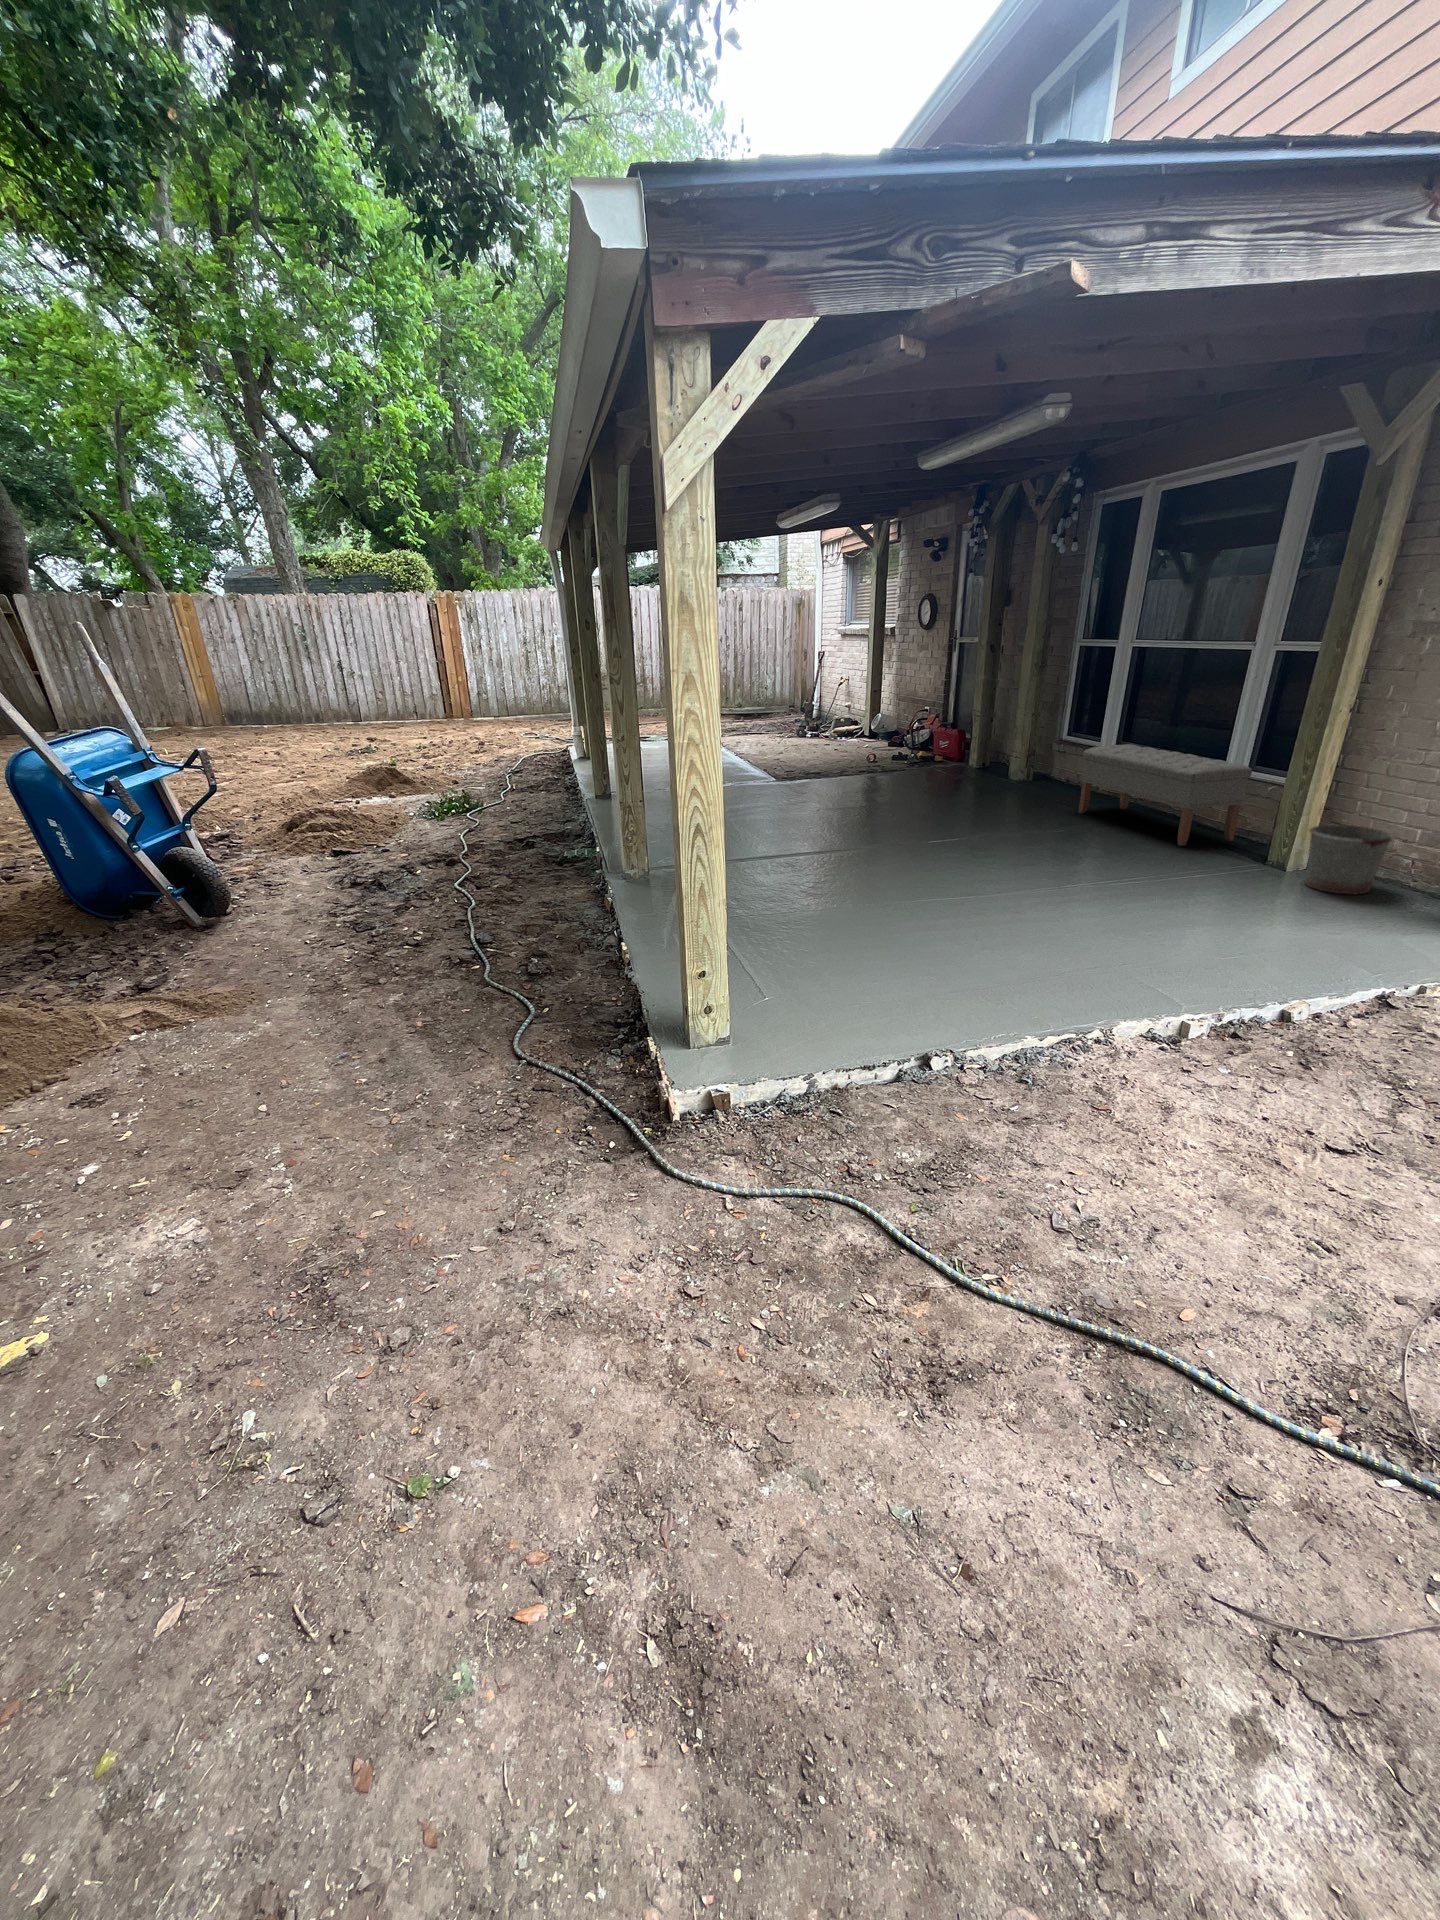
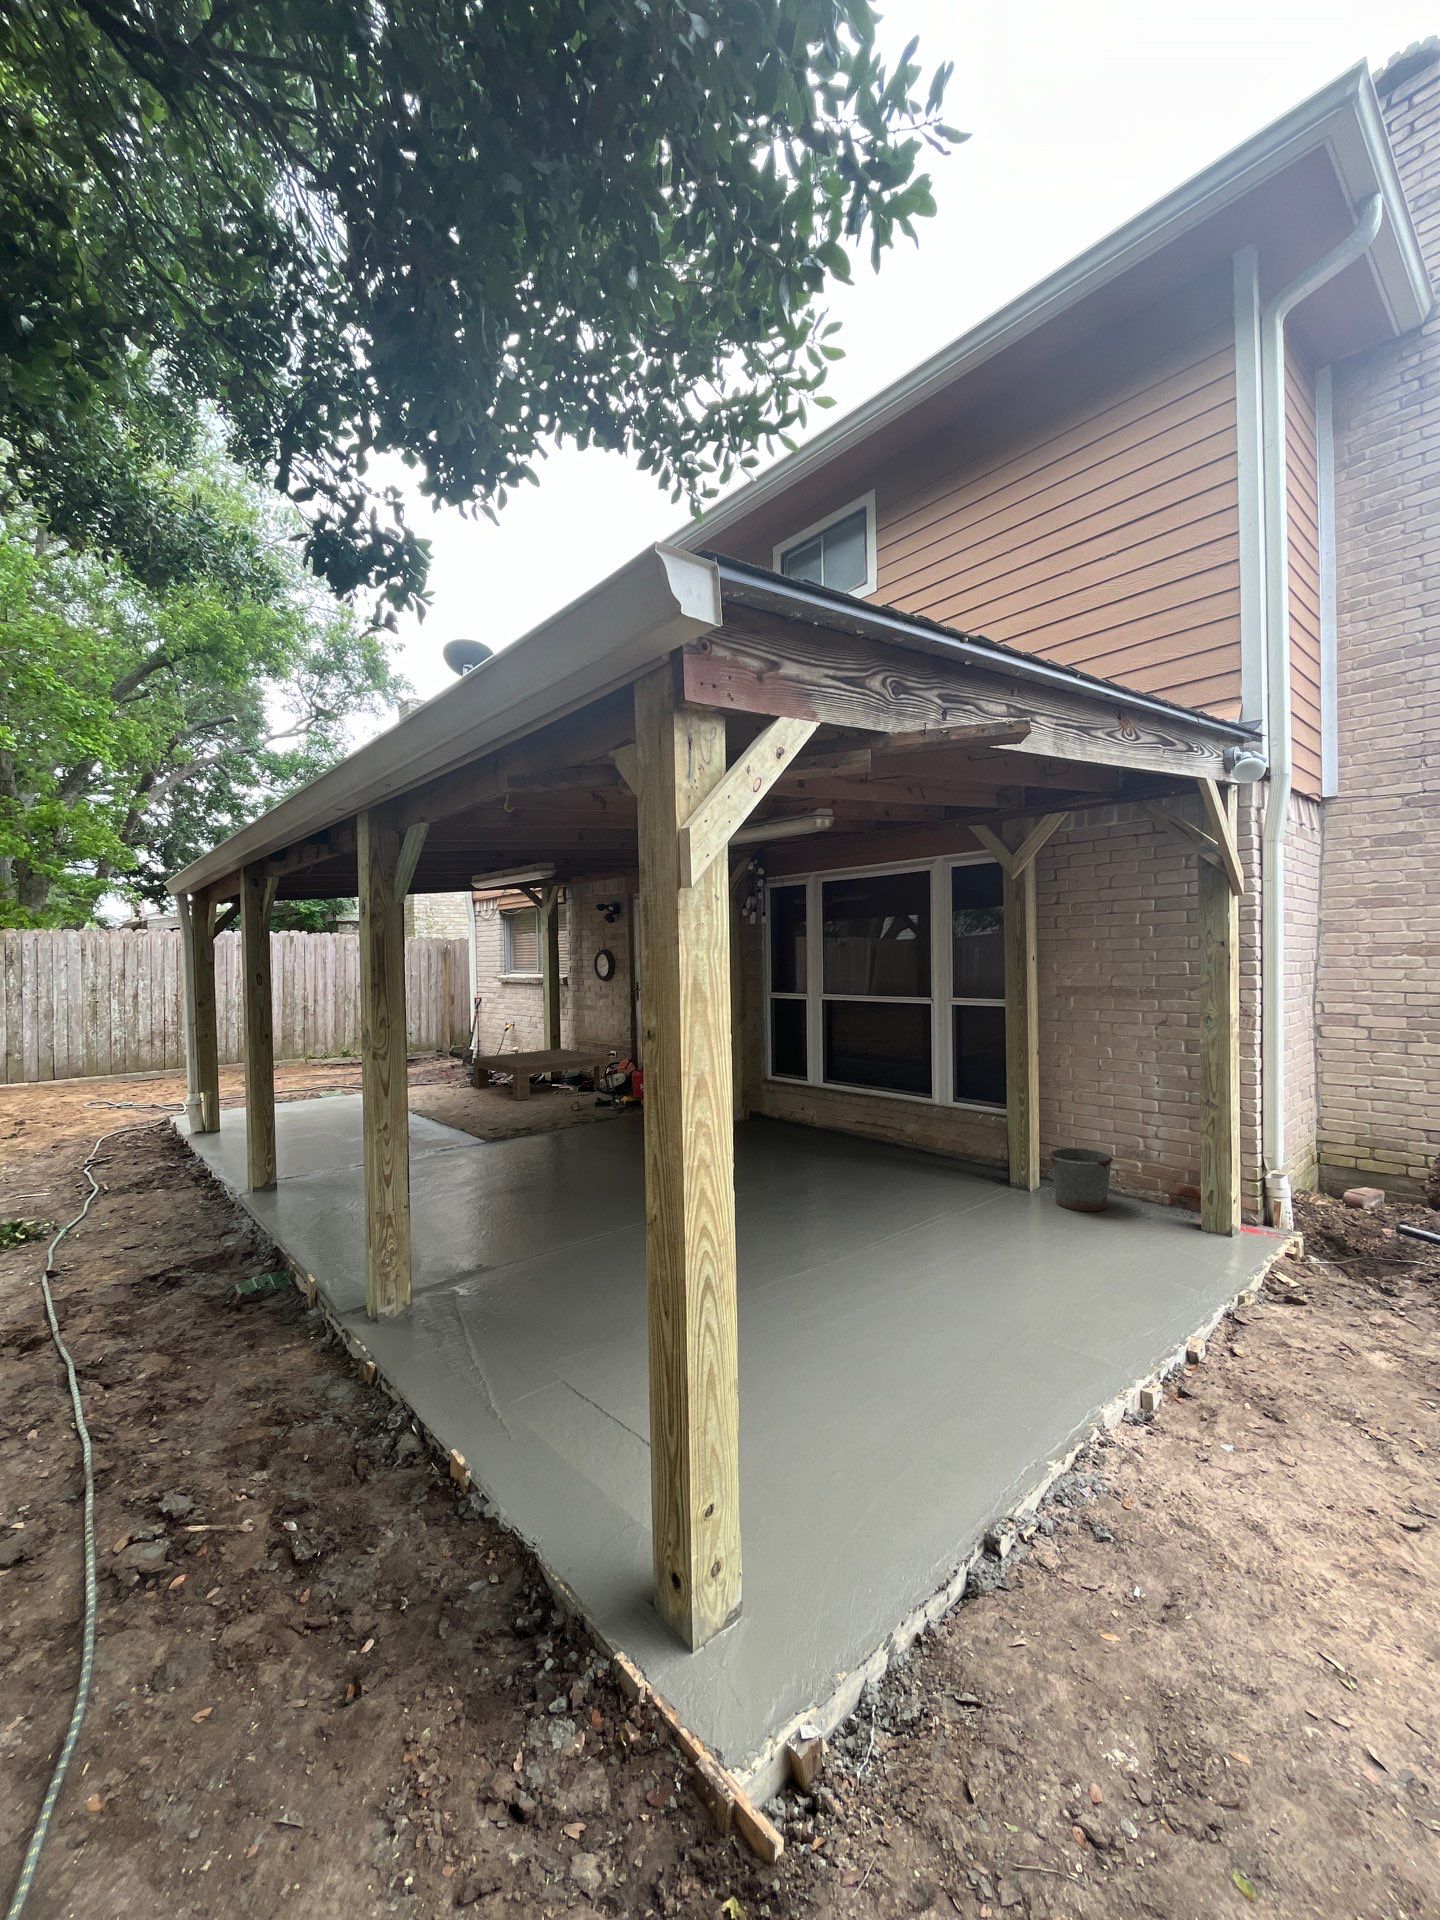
coffee table: none [799,704,924,750] -> present [473,1049,609,1100]
bench: present [1079,744,1252,846] -> none [813,1084,966,1178]

